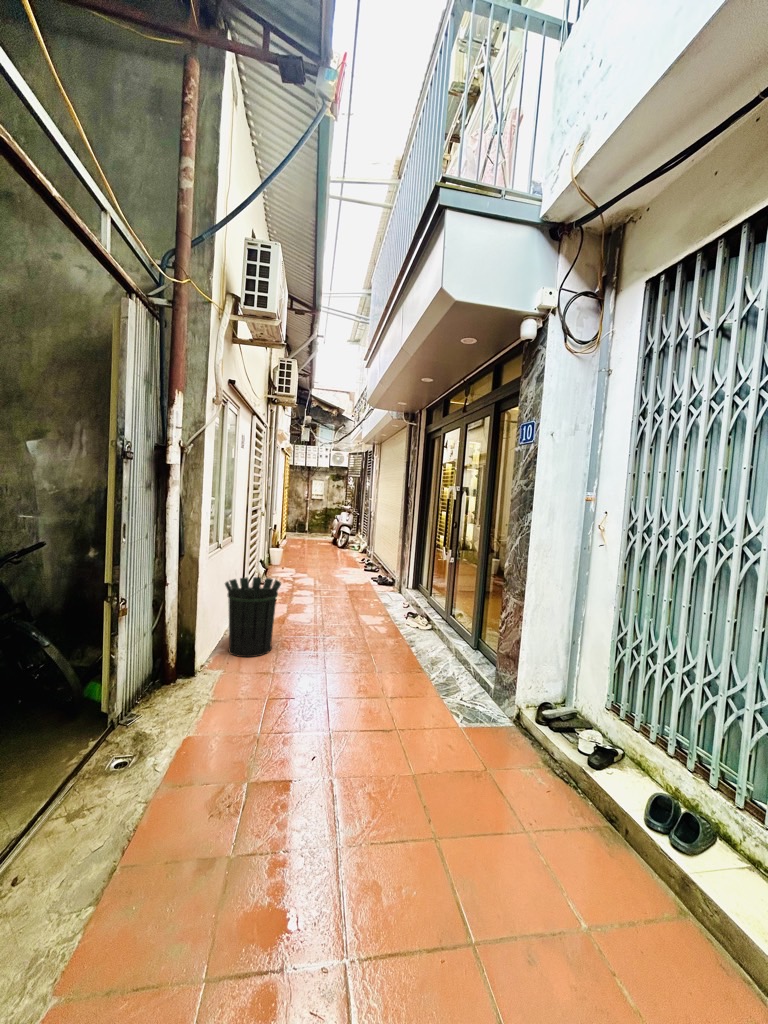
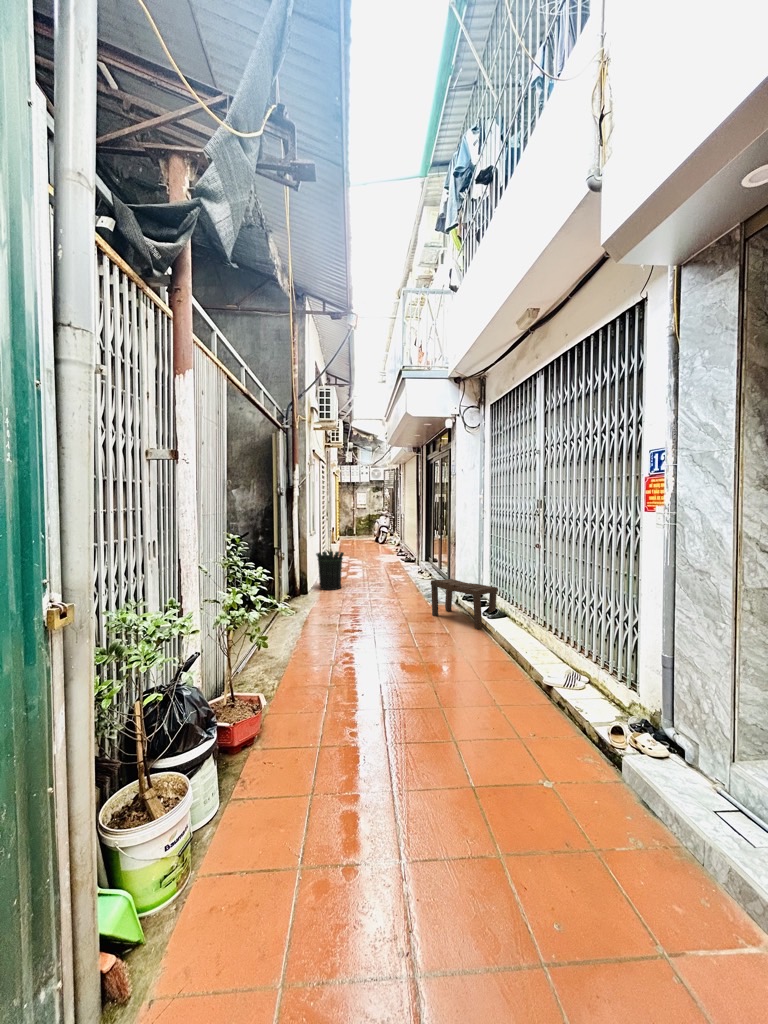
bench: none [483,678,683,878] -> present [431,579,498,629]

